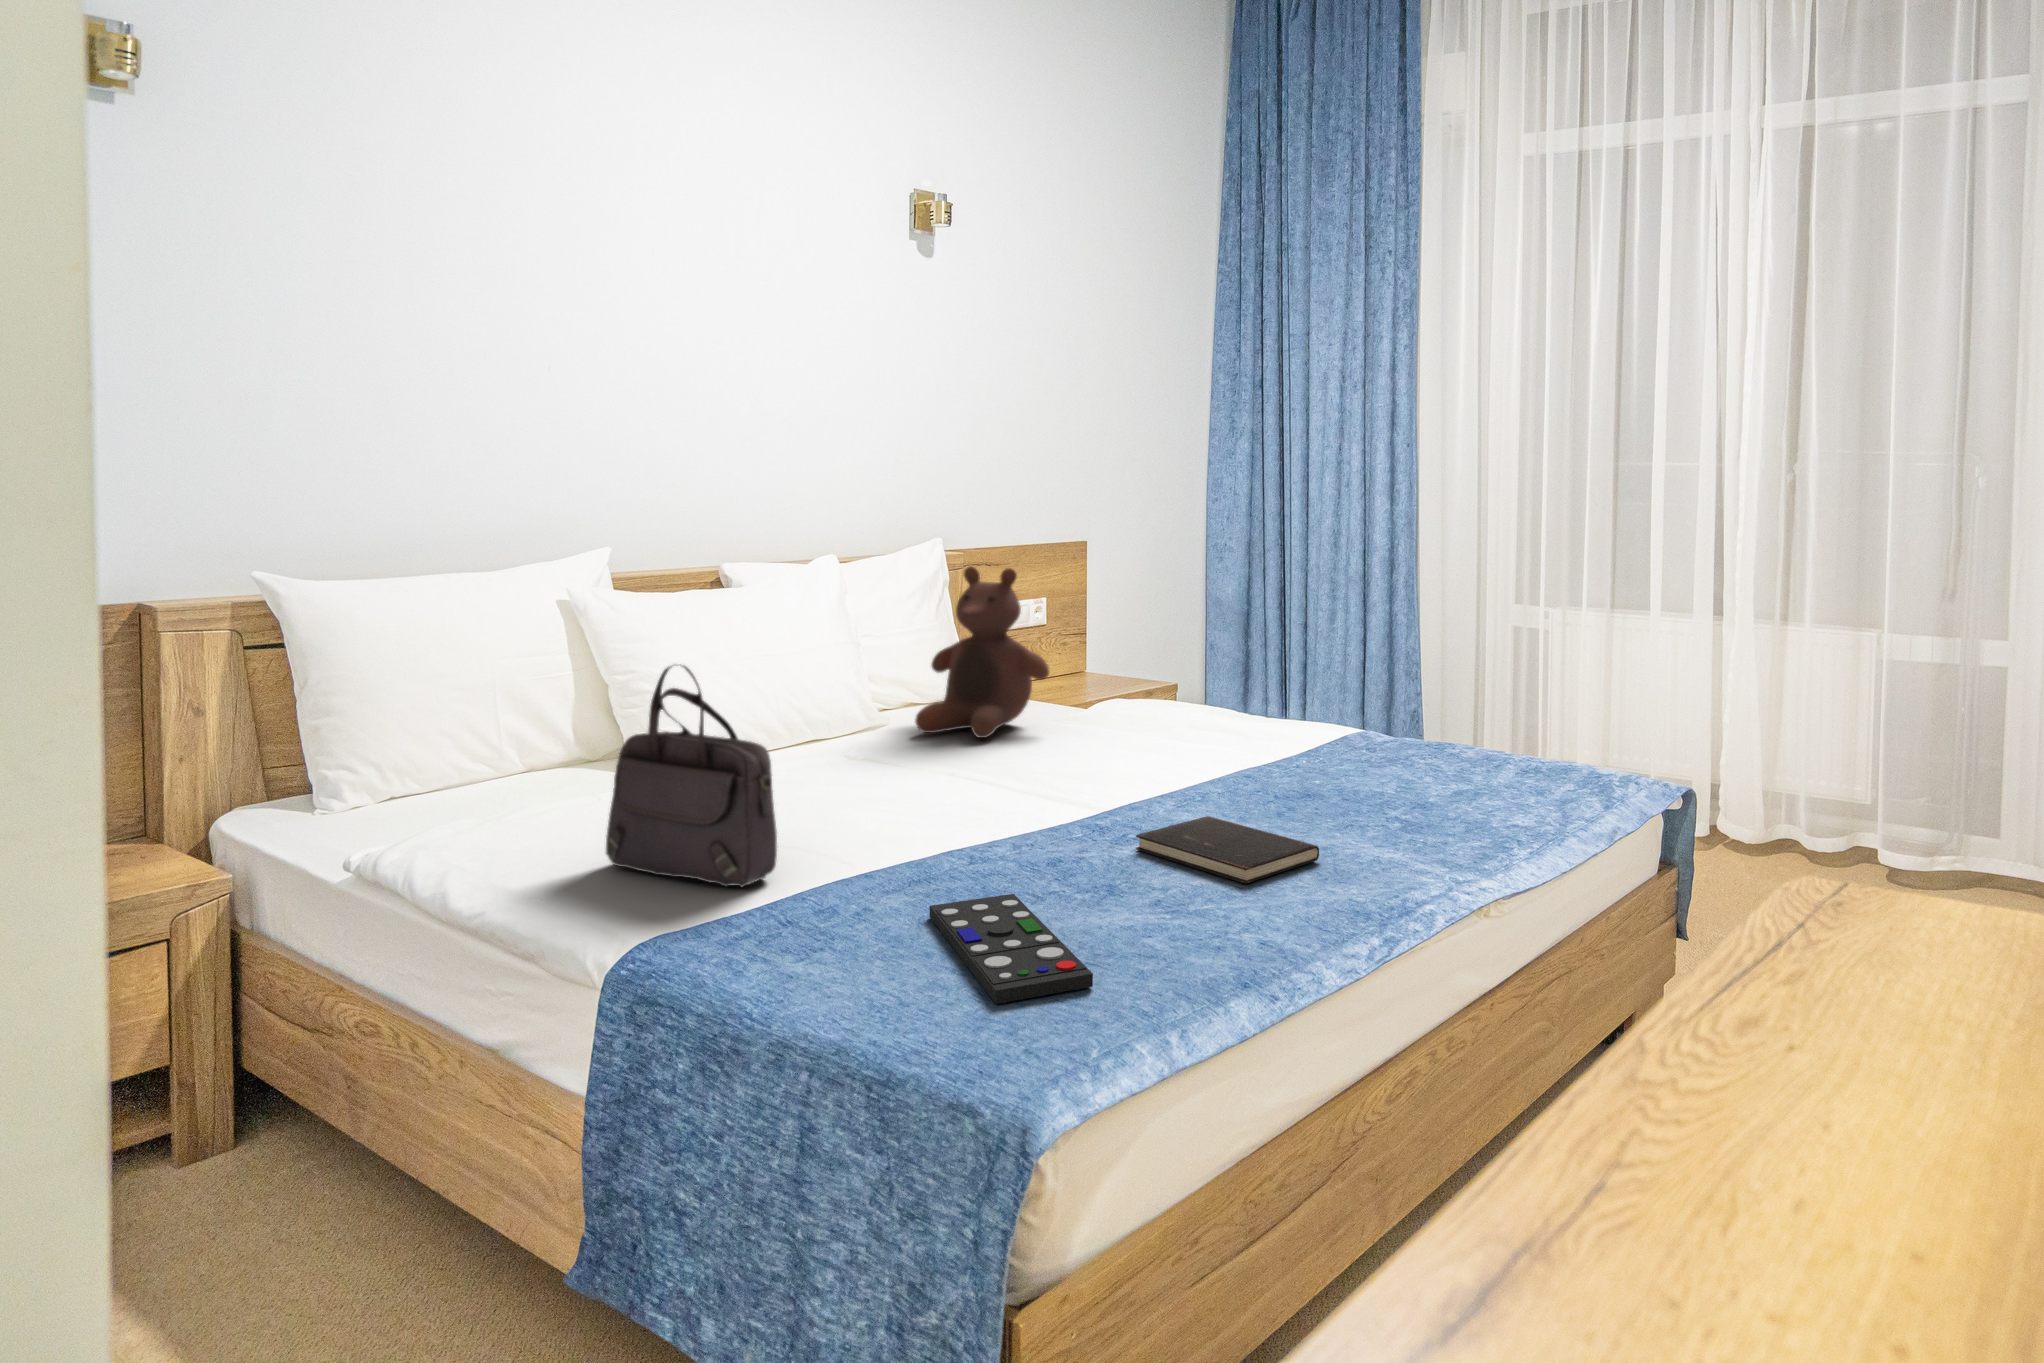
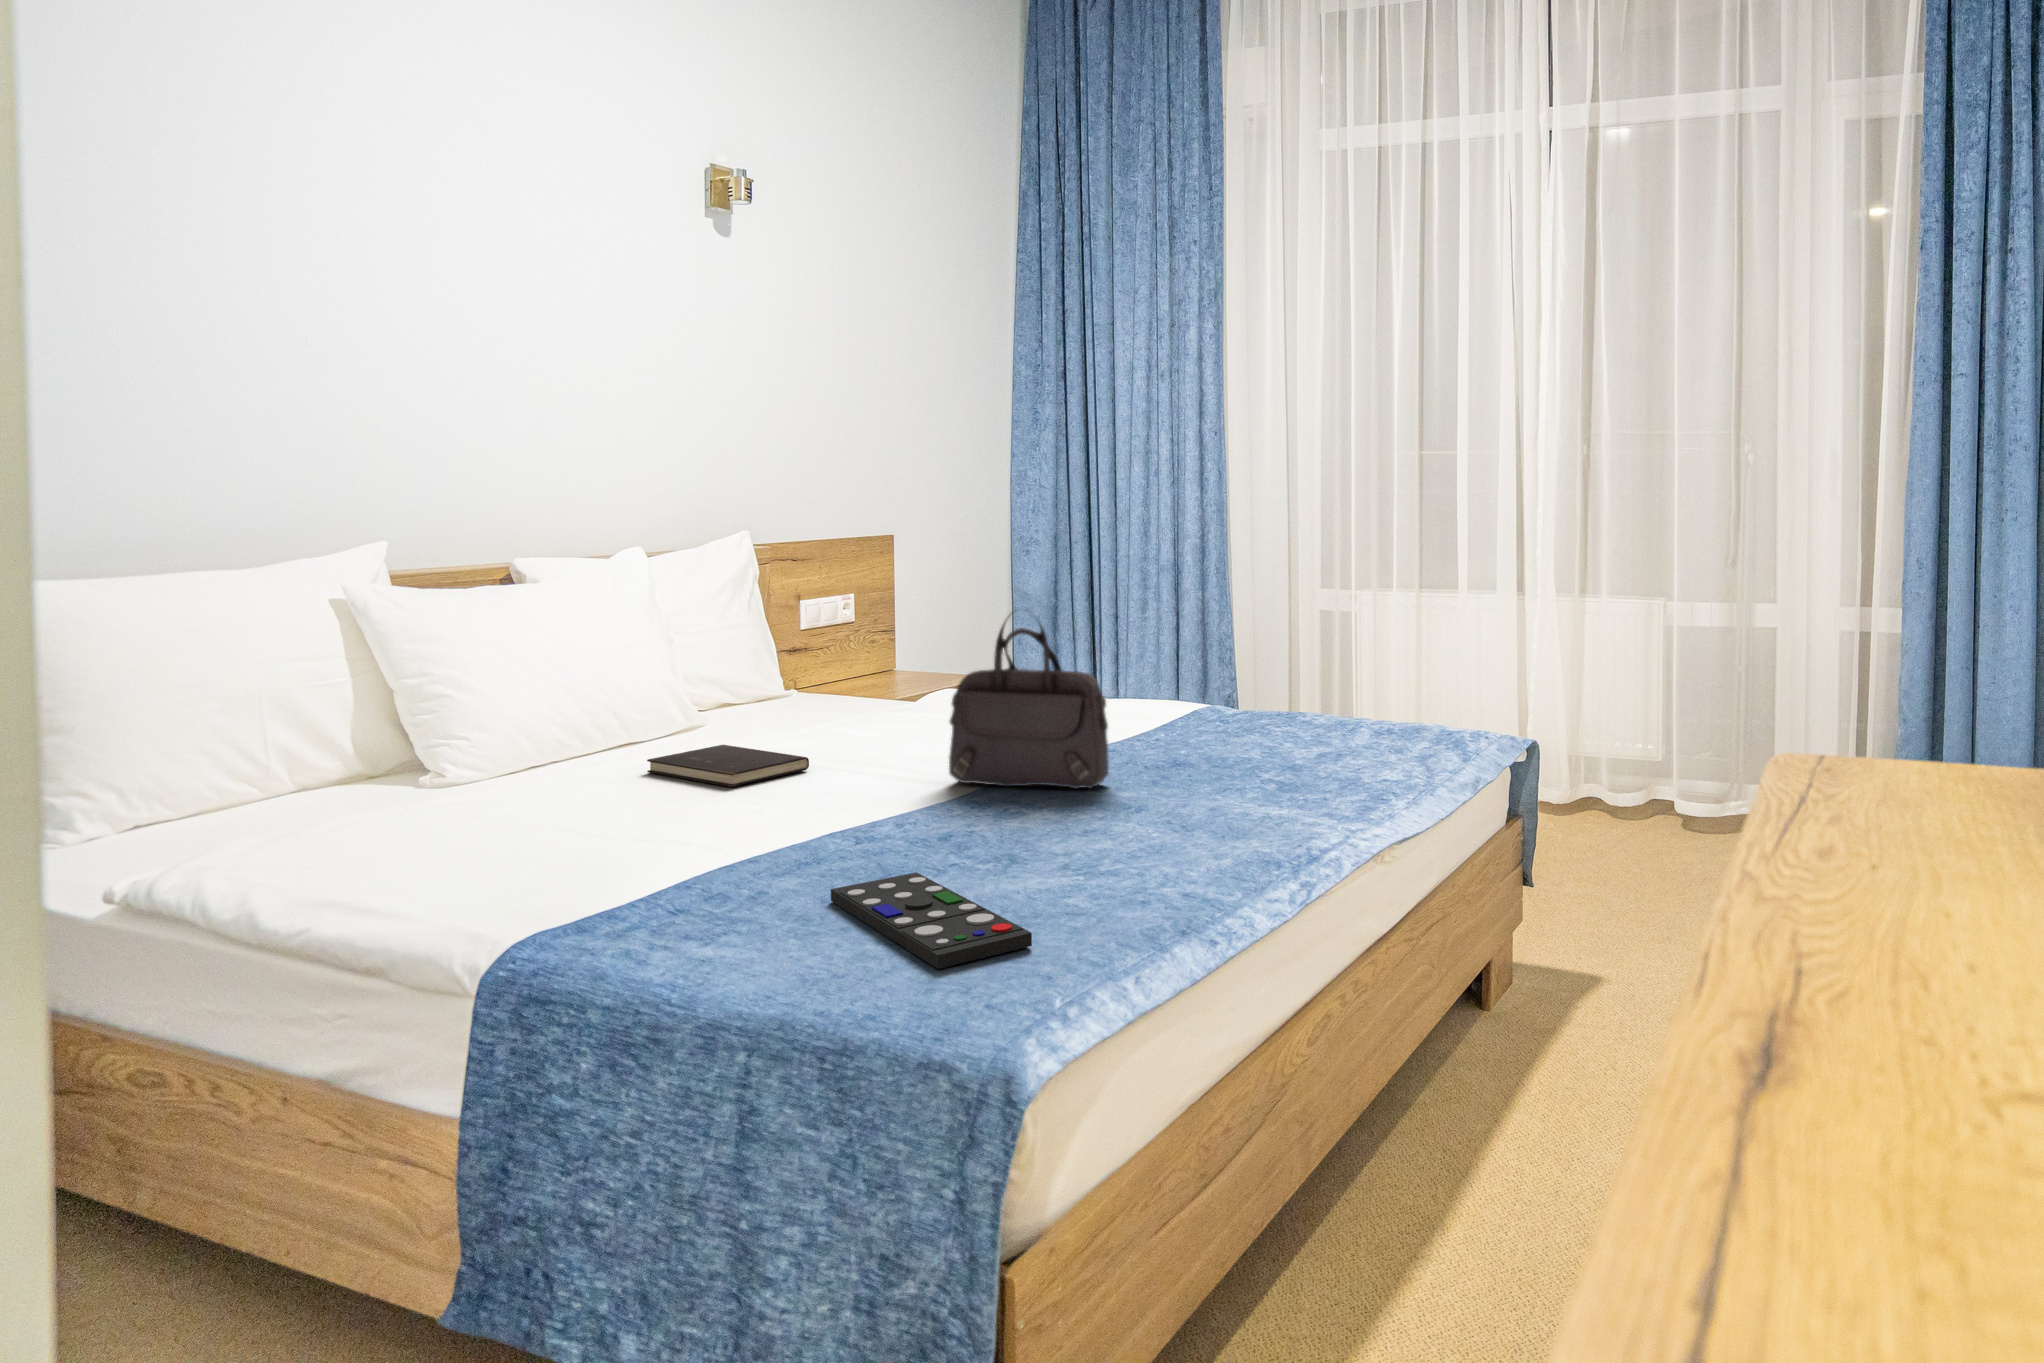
stuffed bear: present [915,566,1050,738] -> none [736,559,883,740]
handbag: present [606,664,777,887] -> present [949,614,1109,789]
hardcover book: present [1136,816,1319,884] -> present [647,745,809,787]

